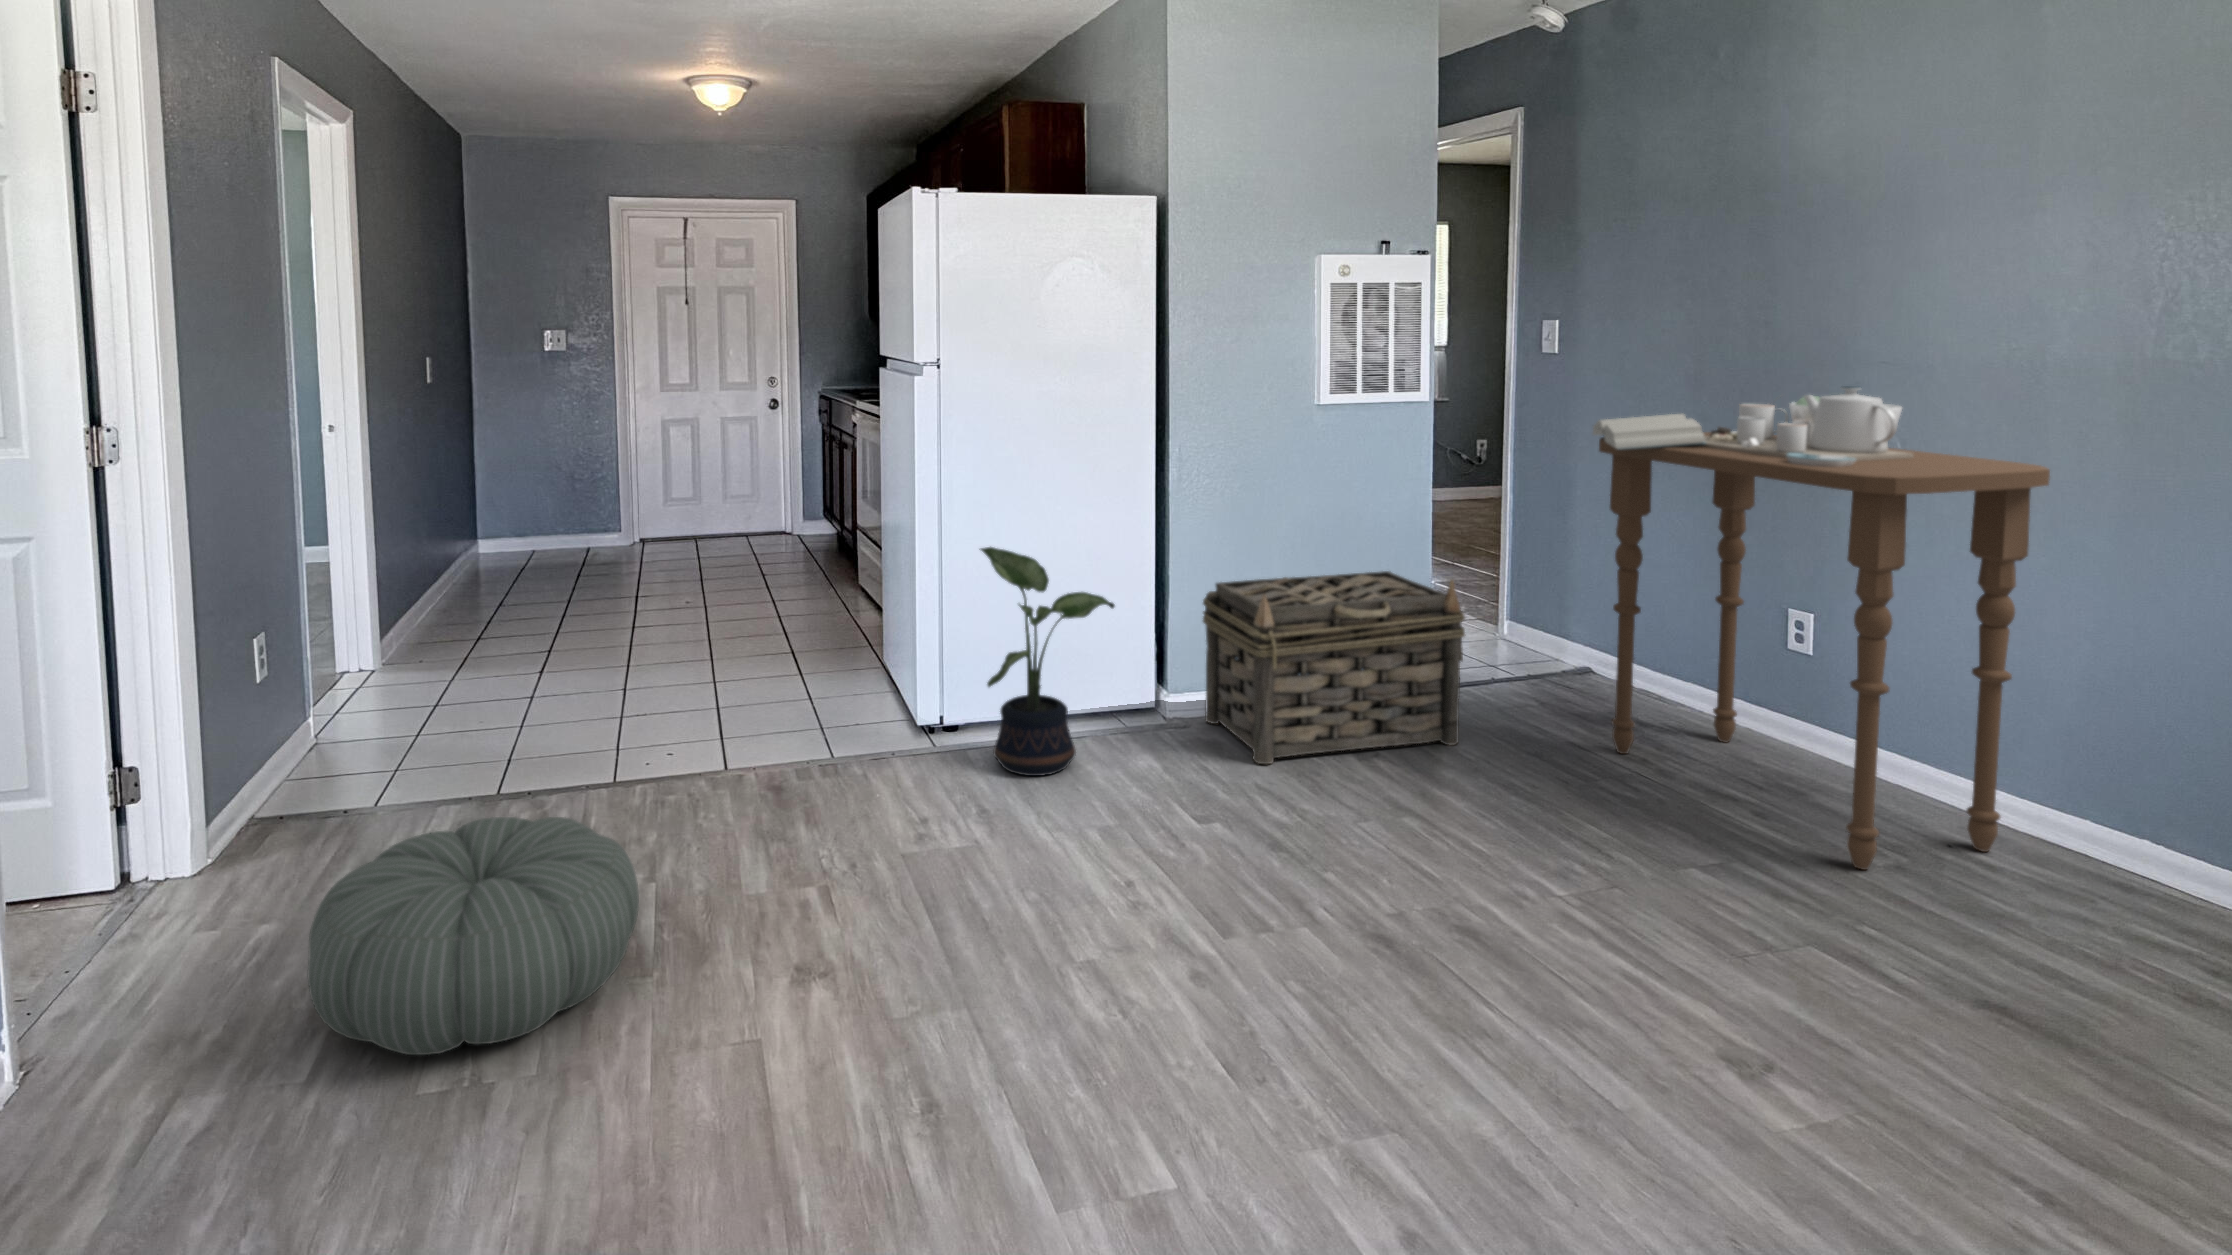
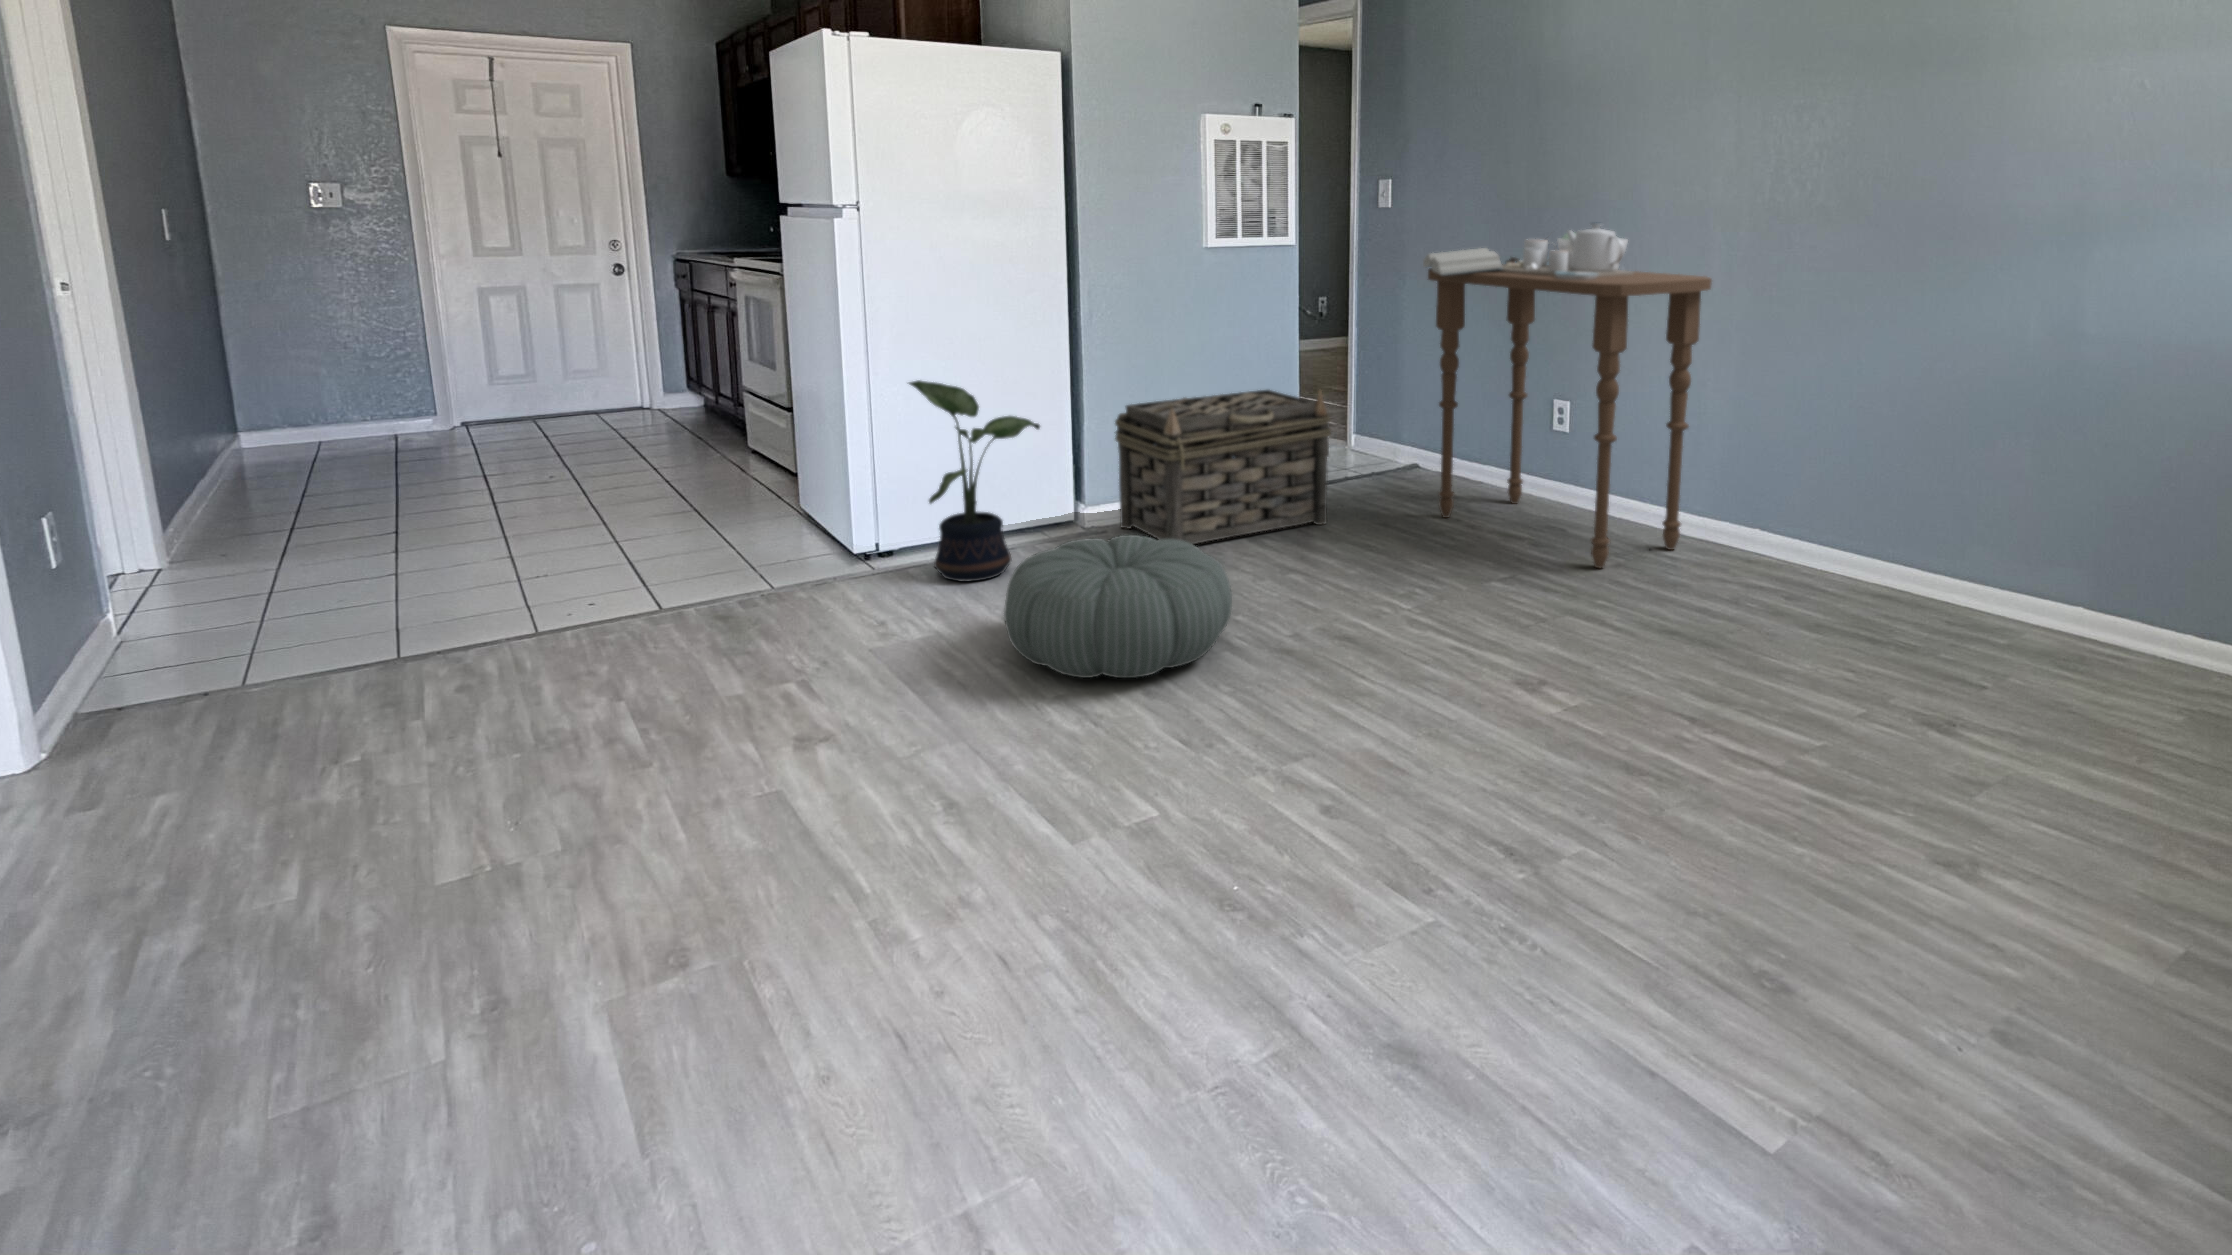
pouf: present [308,817,639,1055] -> present [1004,535,1232,678]

